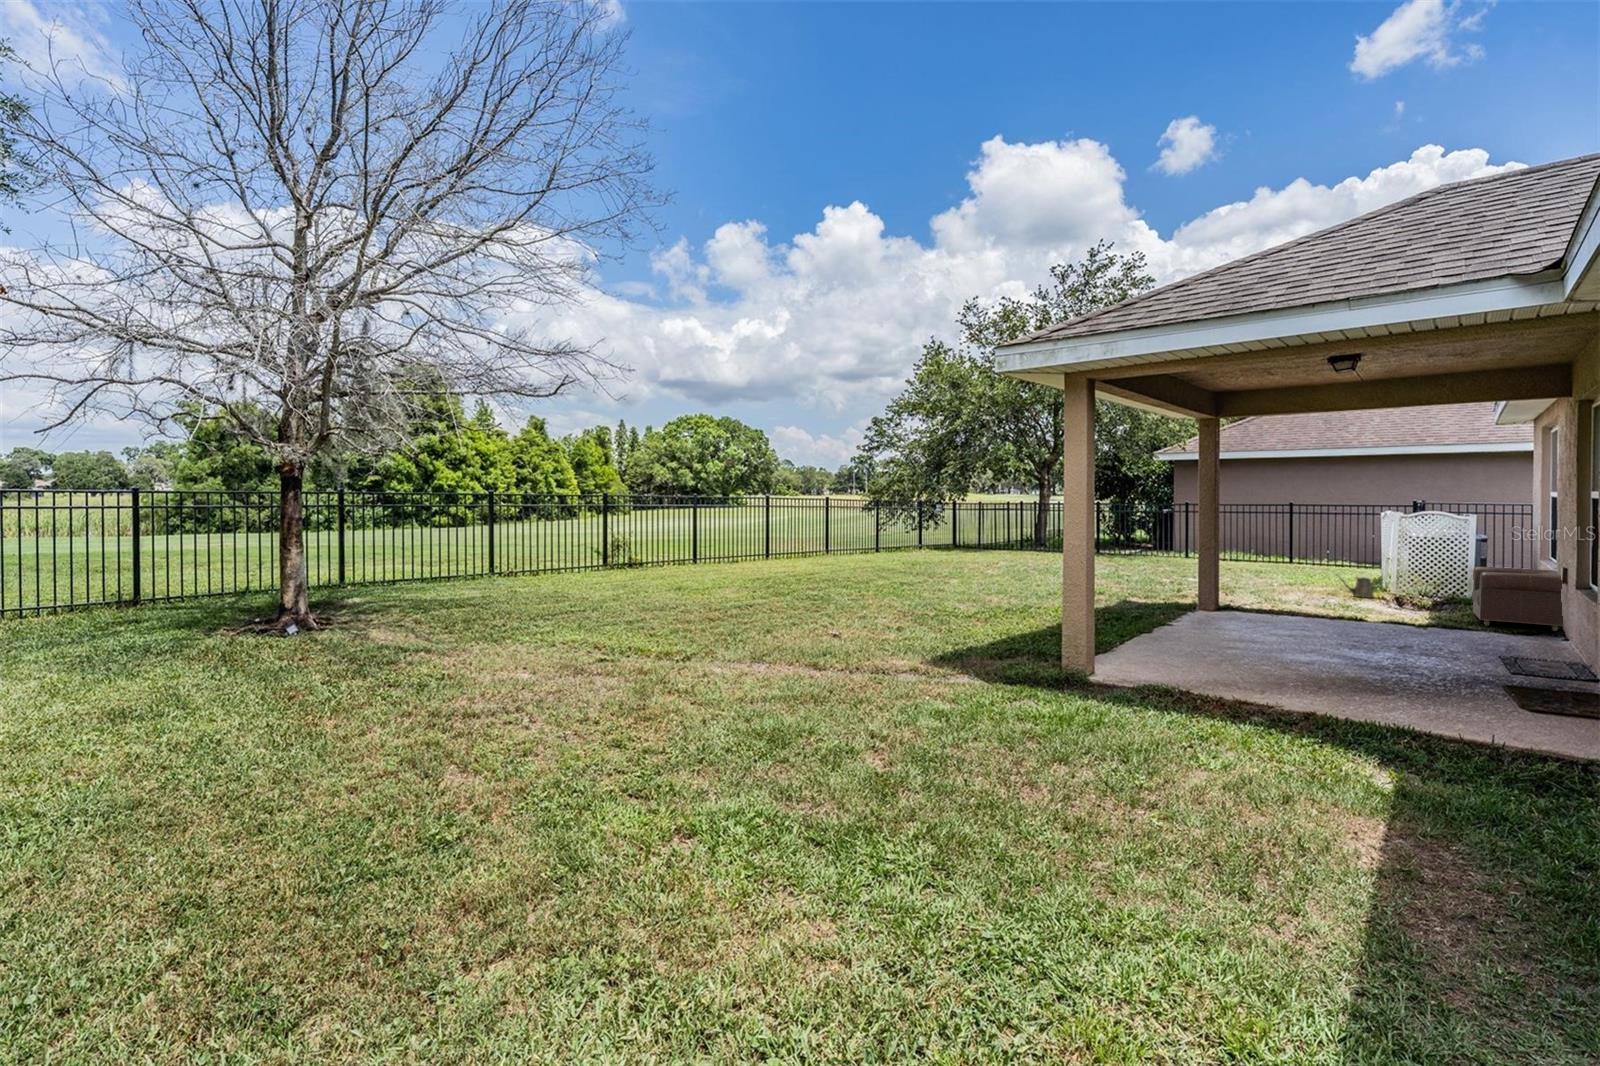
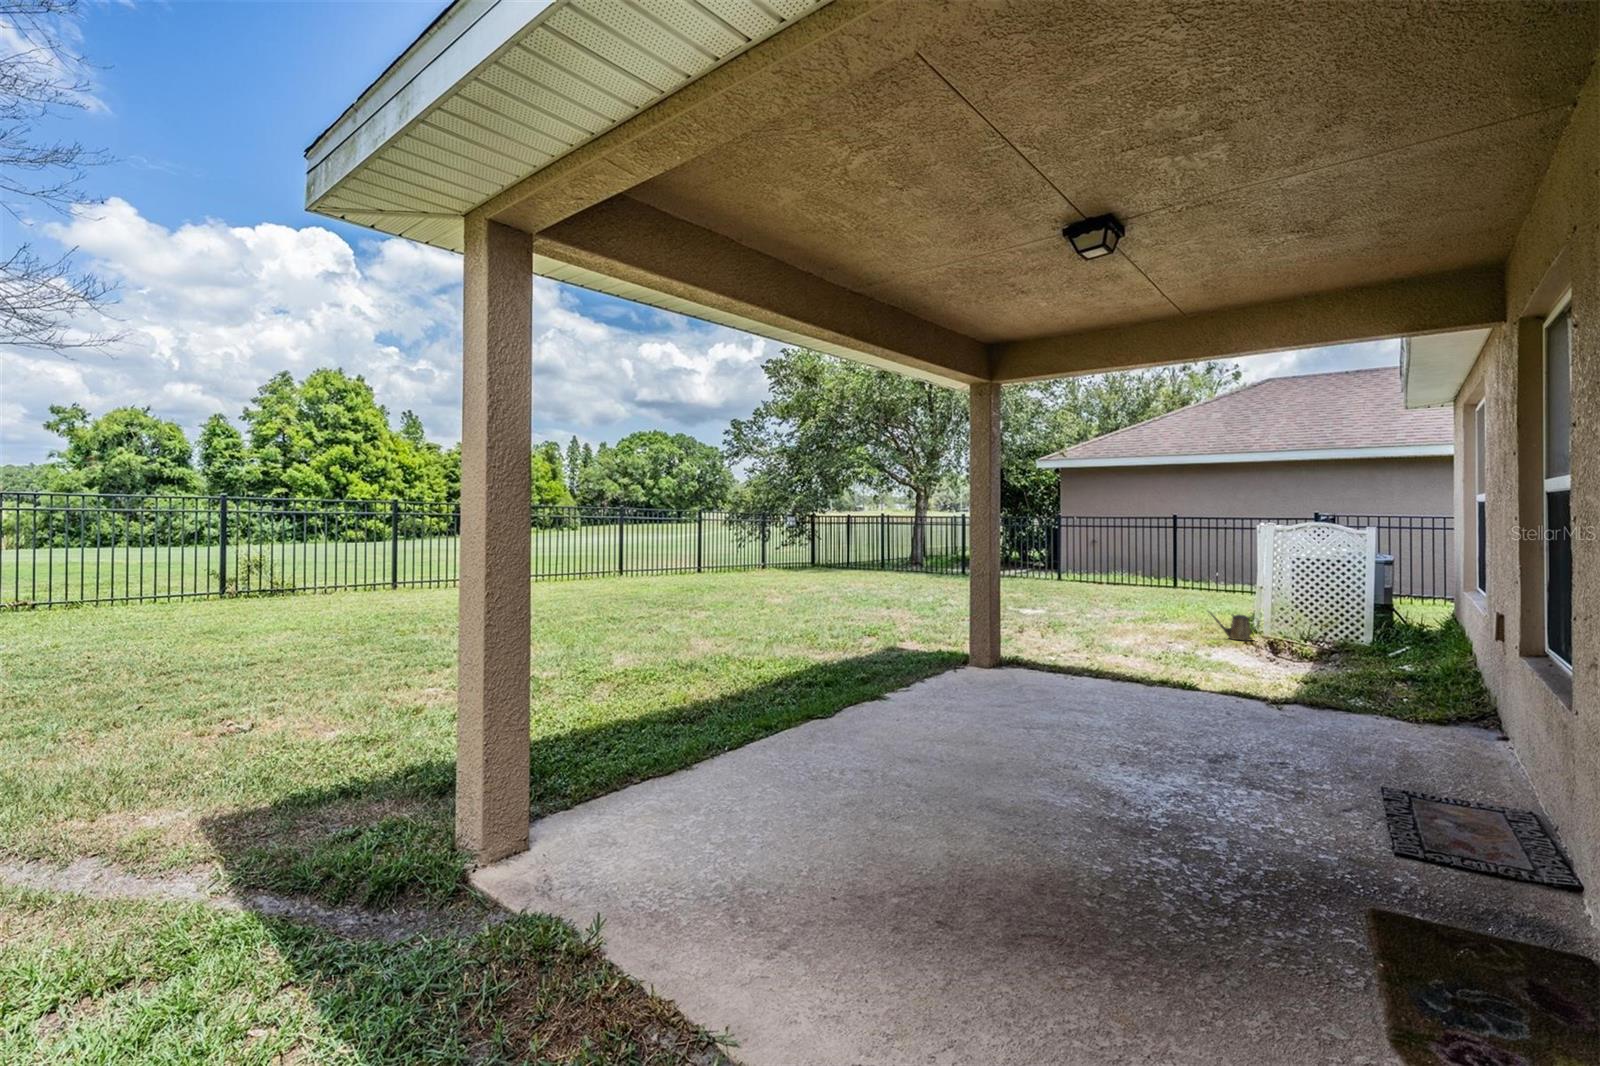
armchair: present [1472,567,1563,631] -> none [1349,605,1473,696]

